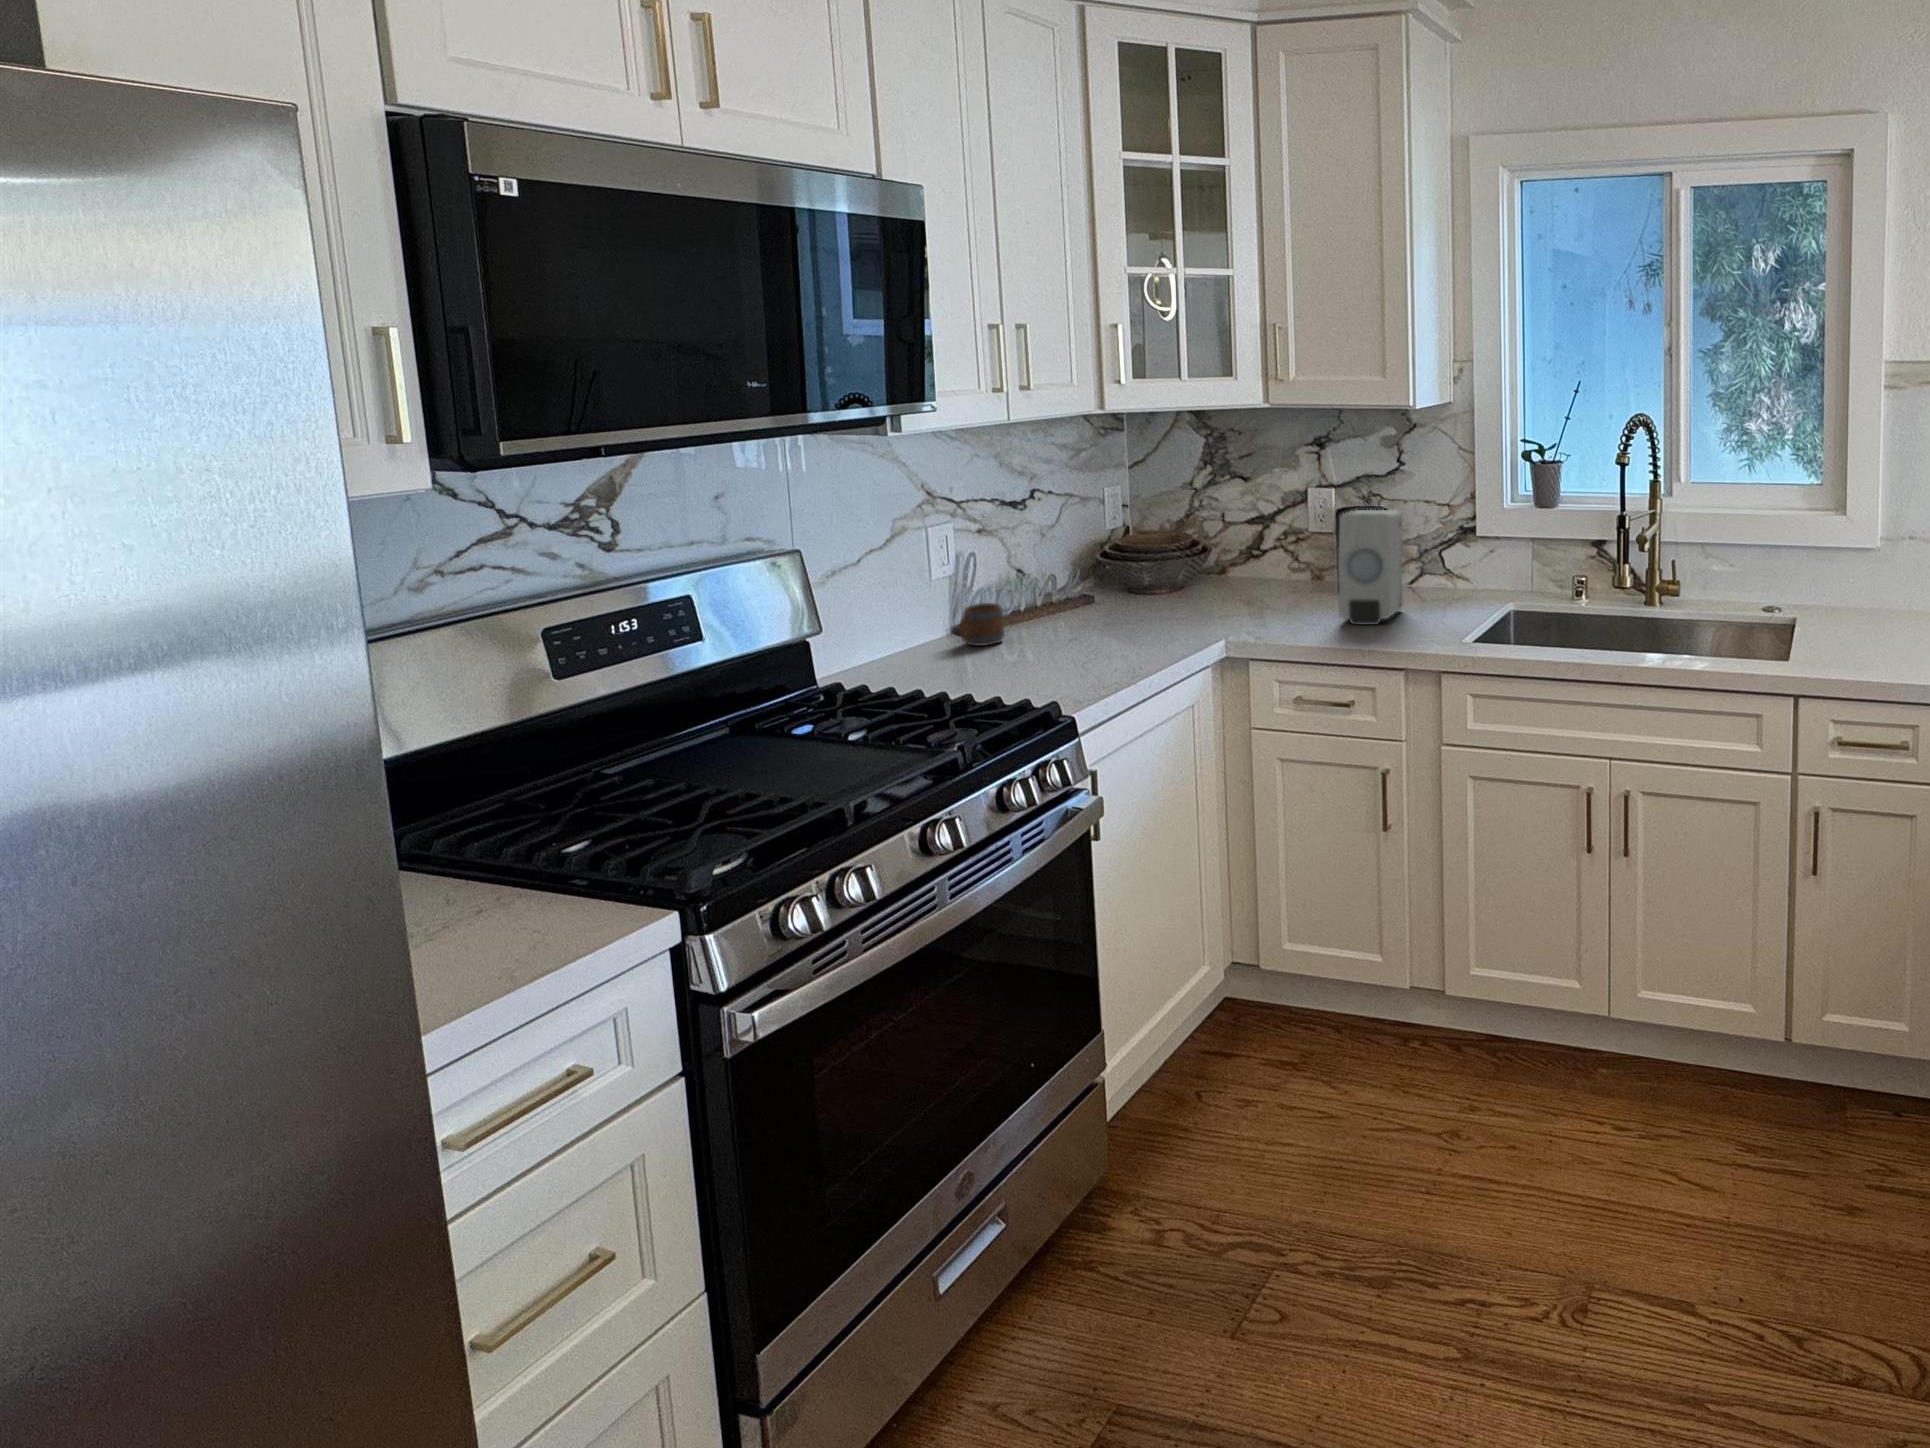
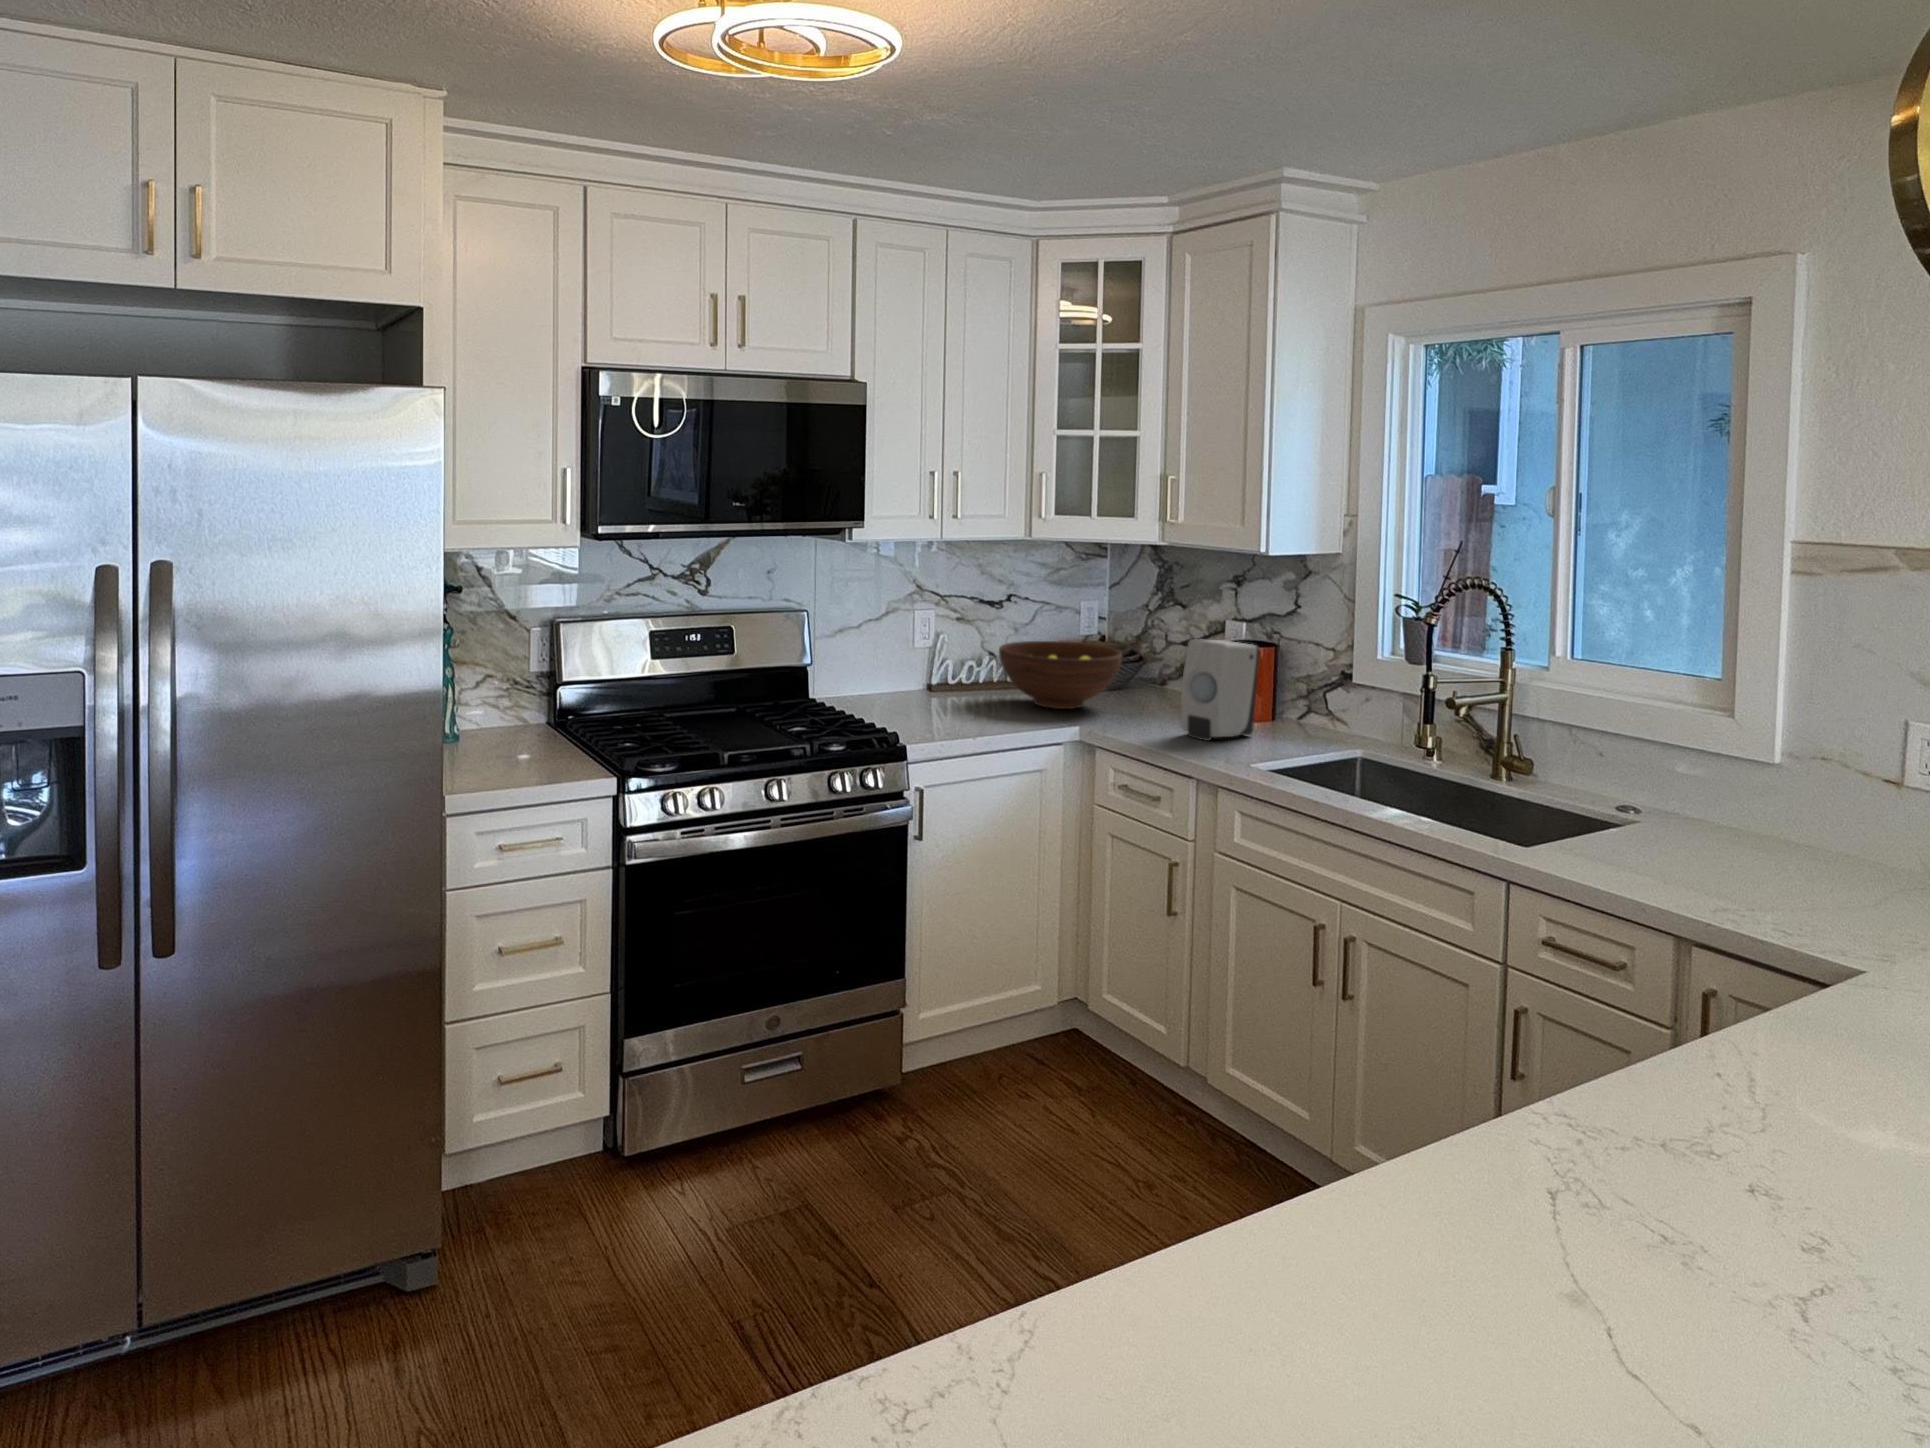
fruit bowl: none [1068,537,1230,625] -> present [999,641,1122,709]
mug: present [959,603,1005,646] -> none [912,670,948,700]

